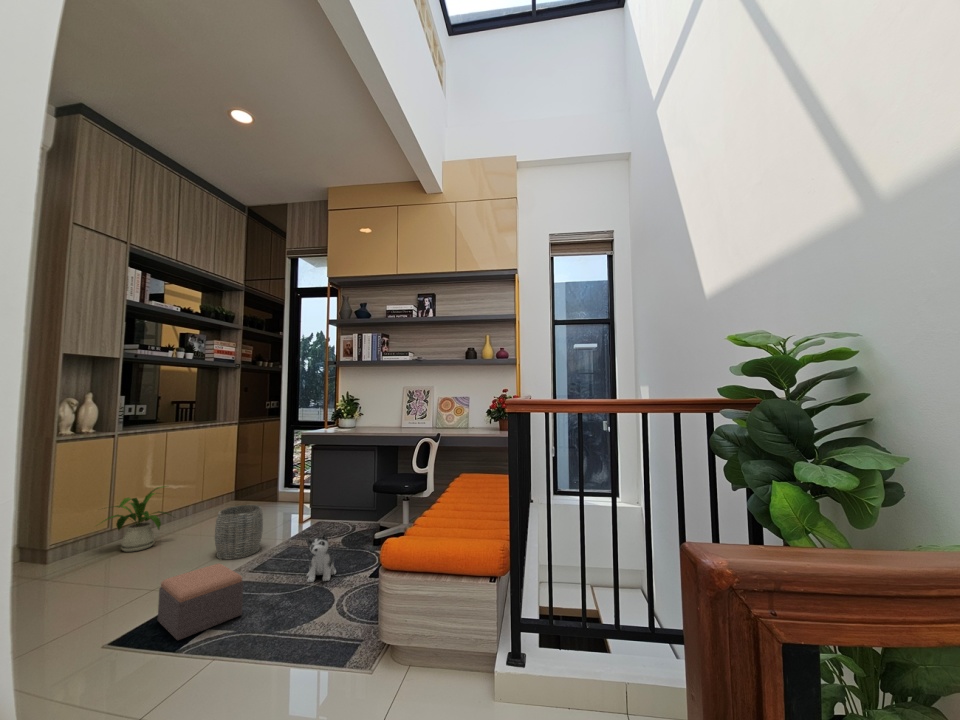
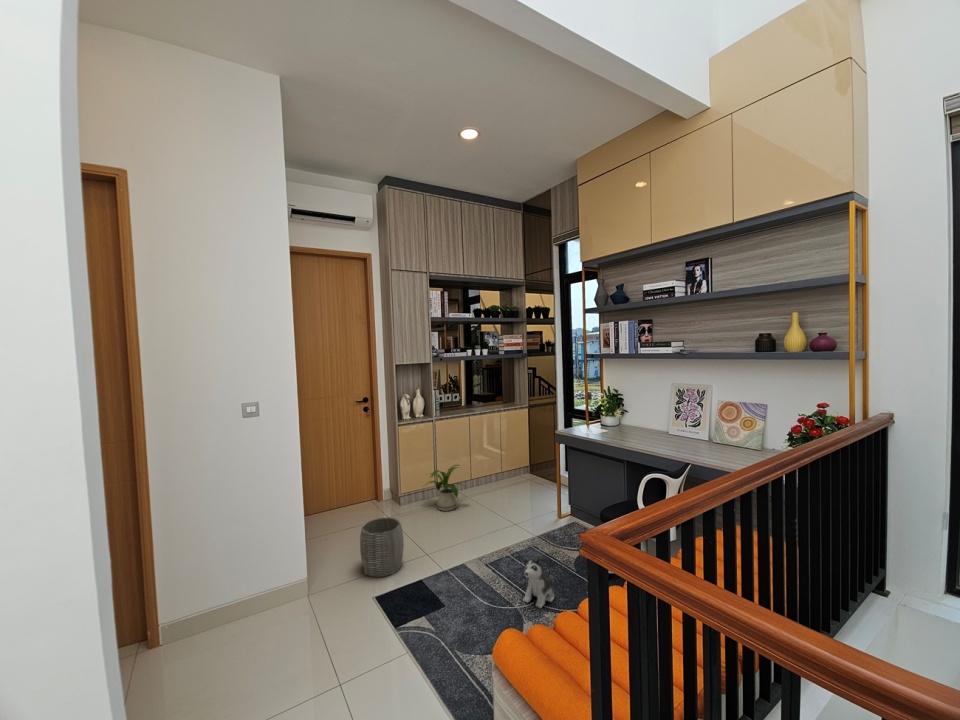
woven basket: present [215,505,263,560] -> present [360,518,404,577]
footstool: present [158,563,243,640] -> none [406,559,456,620]

